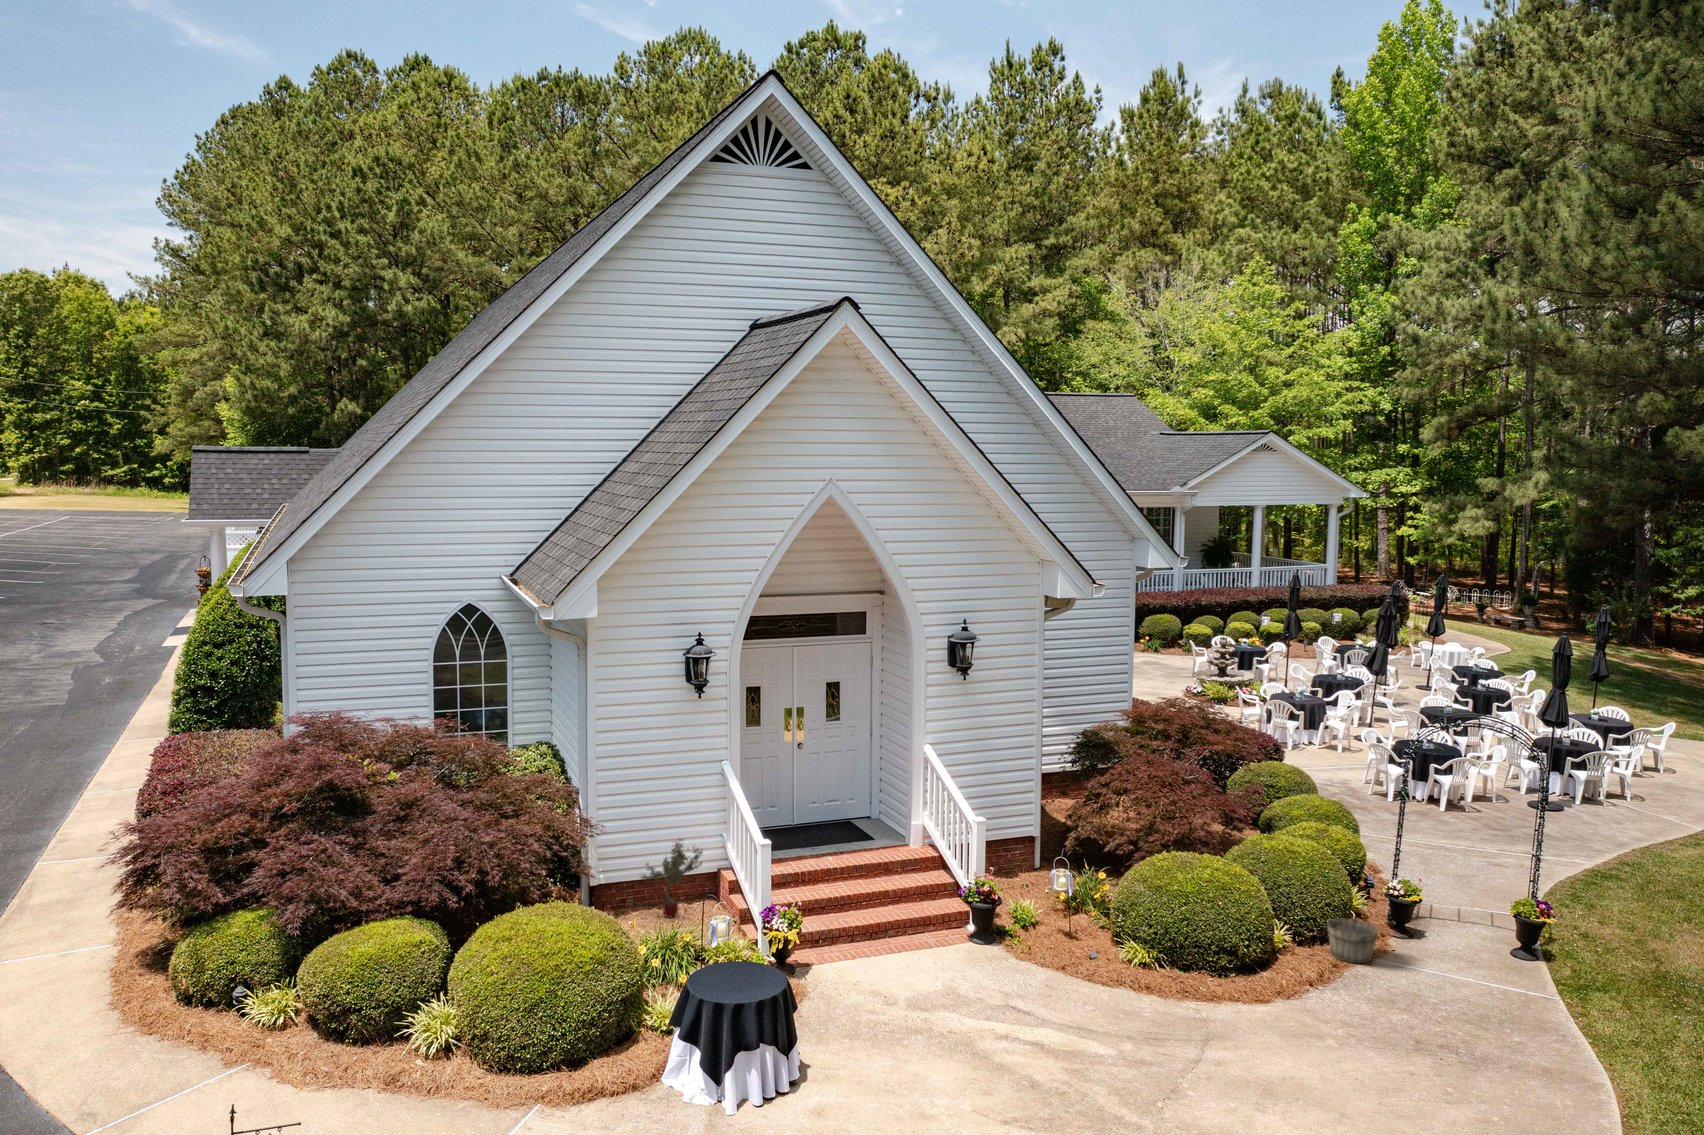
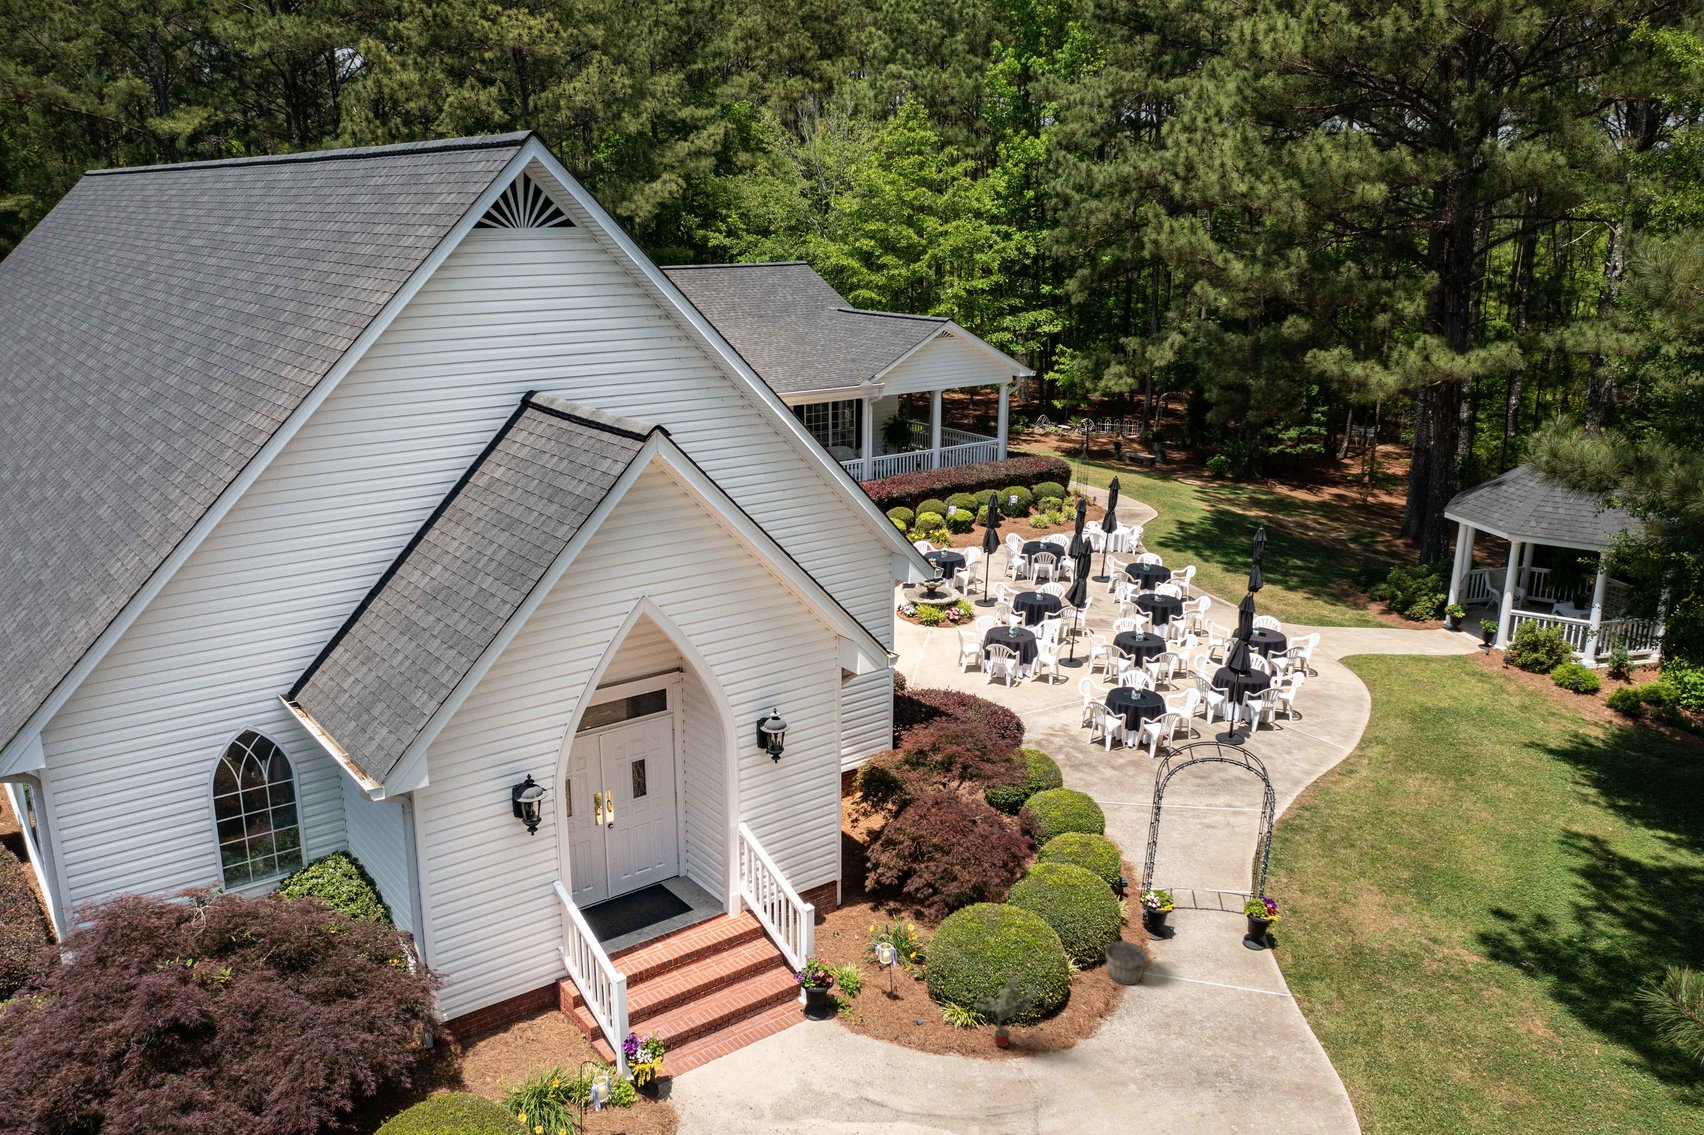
potted tree: present [641,839,702,918] -> present [974,976,1035,1047]

